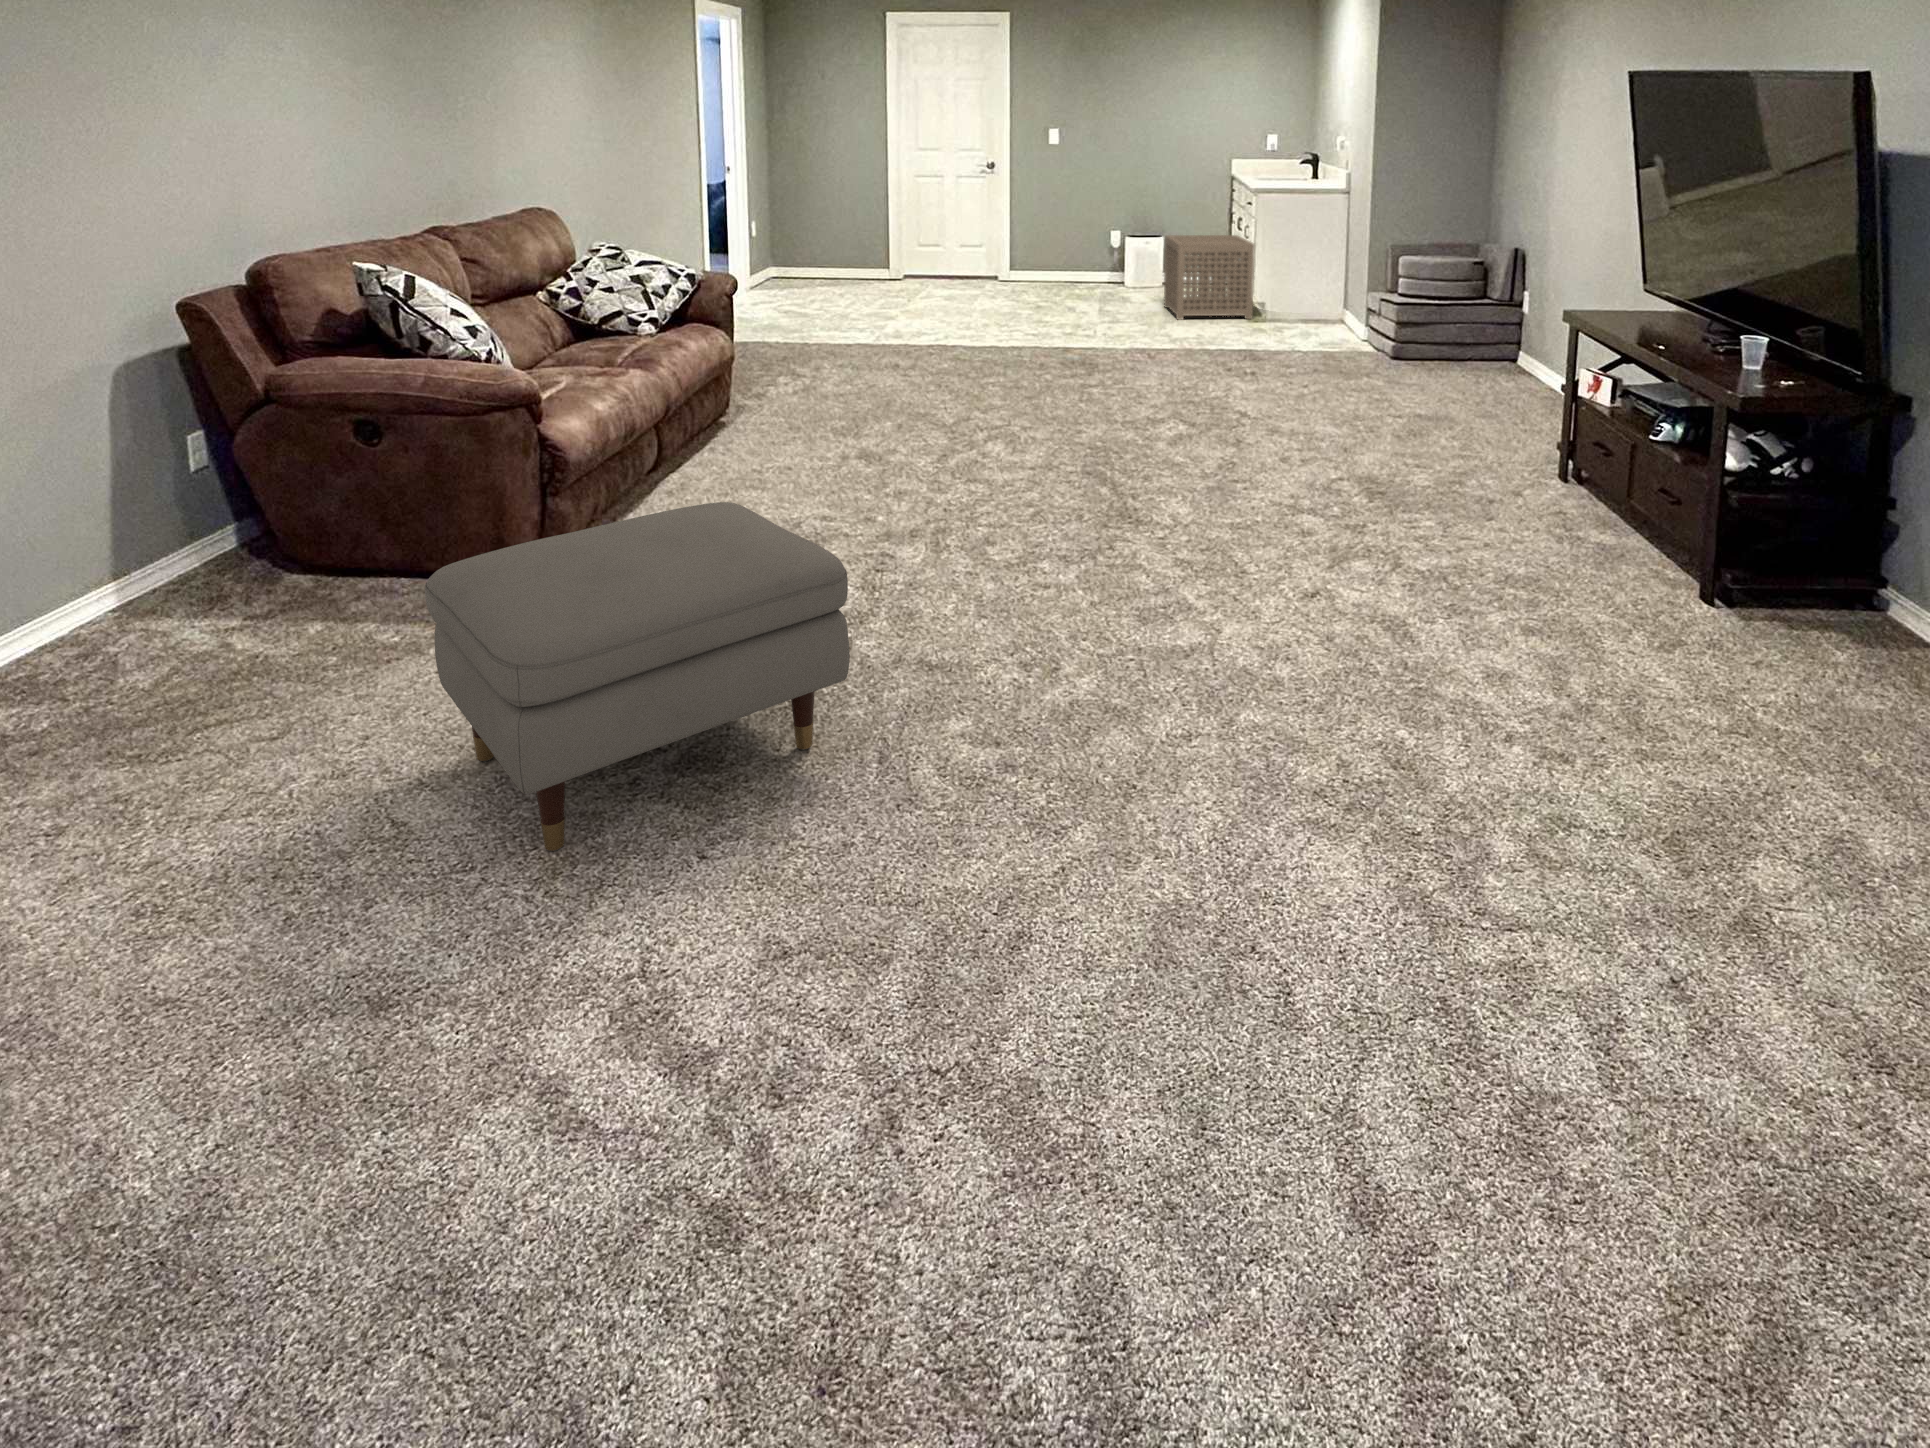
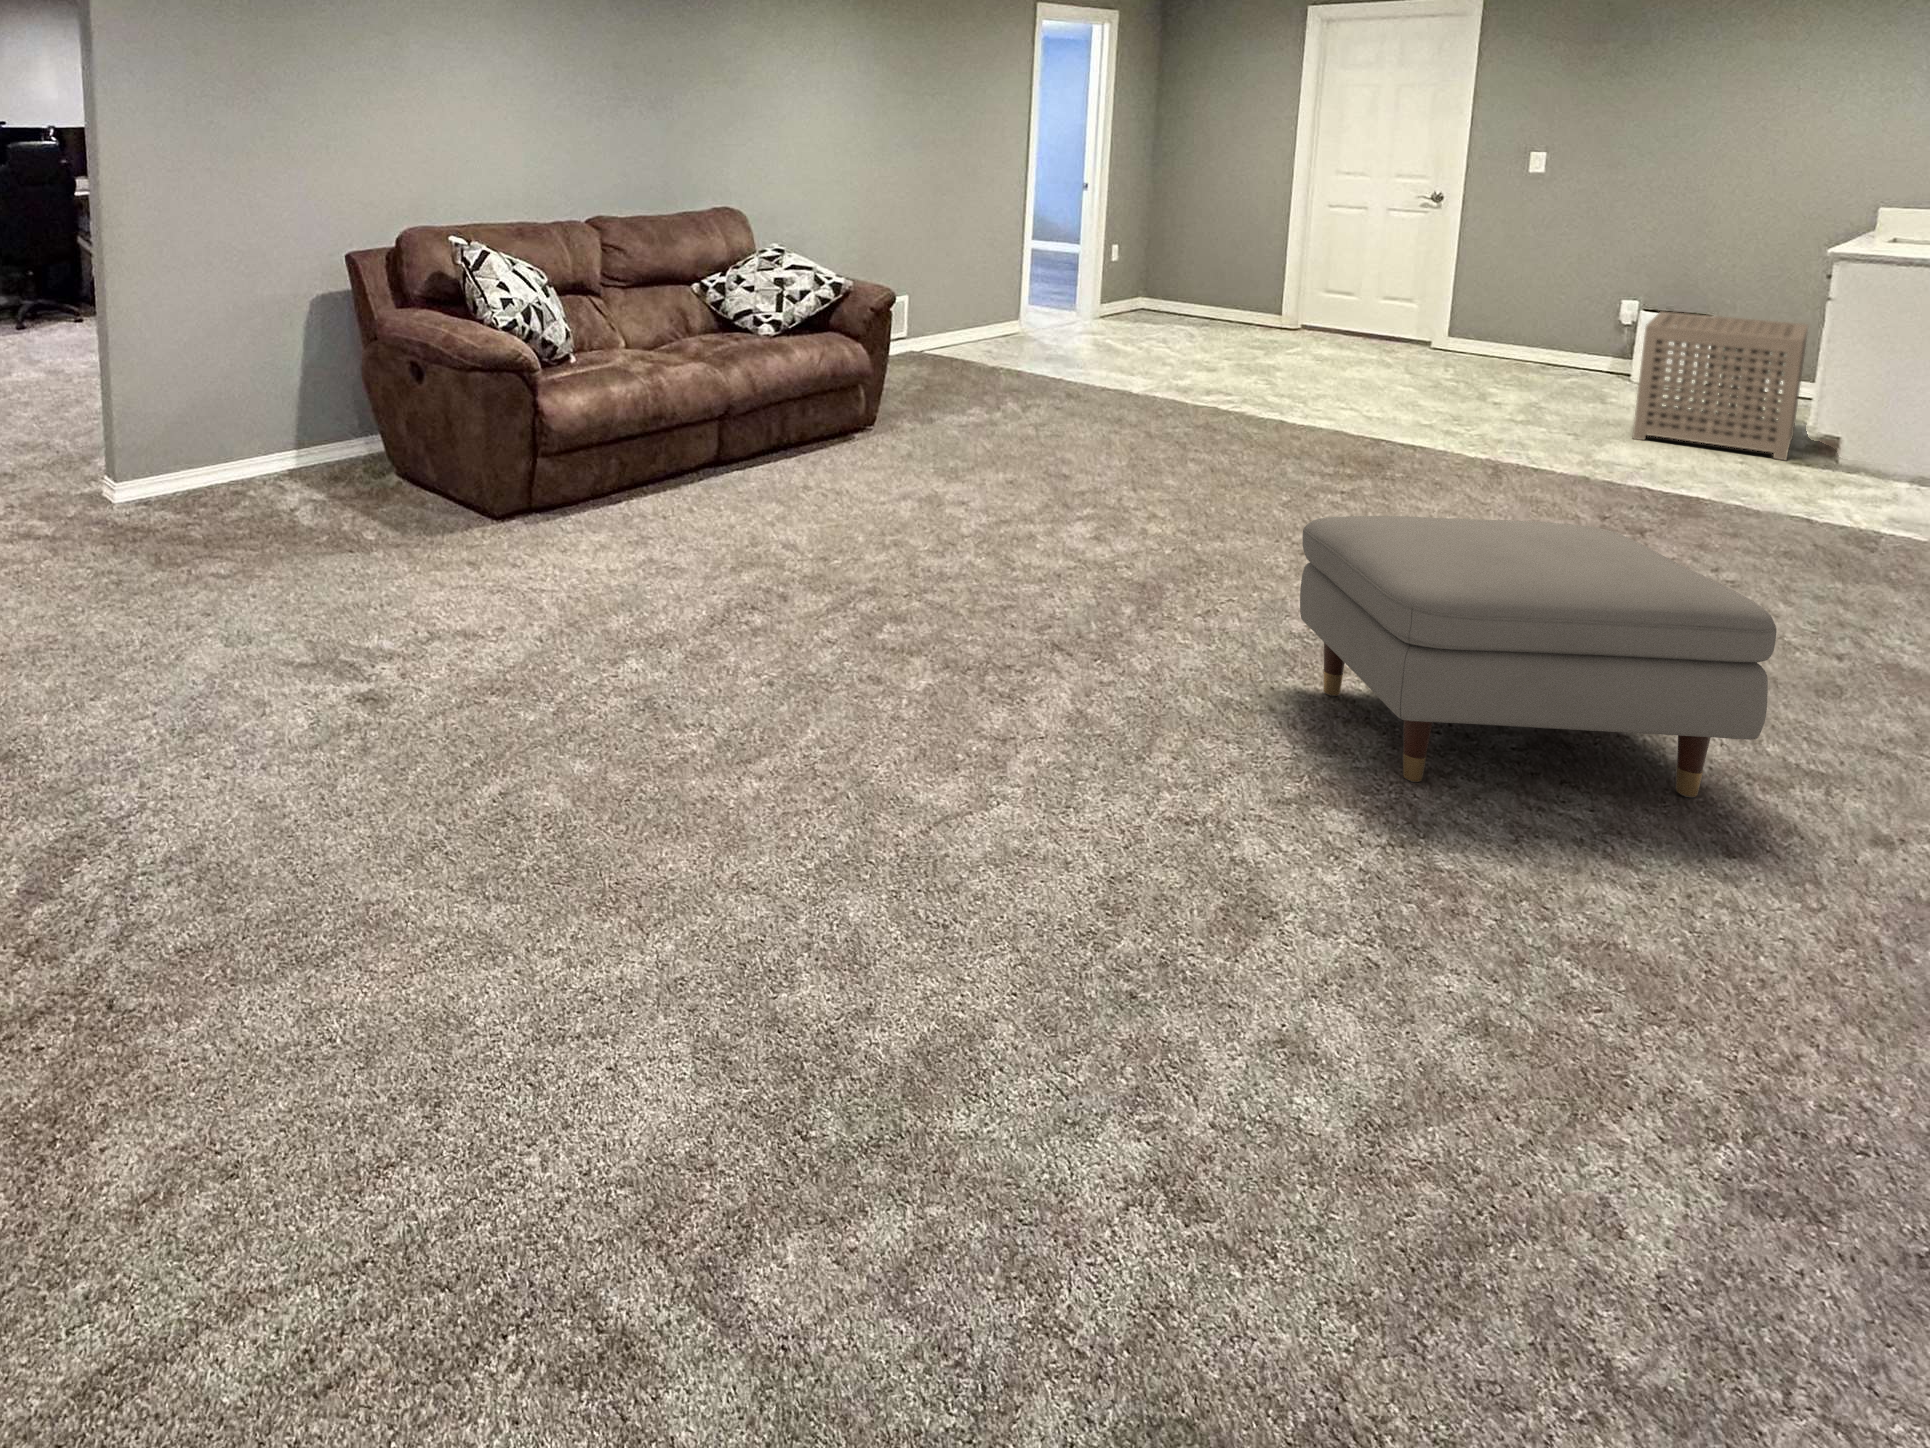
ottoman: present [425,502,850,851] -> present [1300,516,1776,797]

